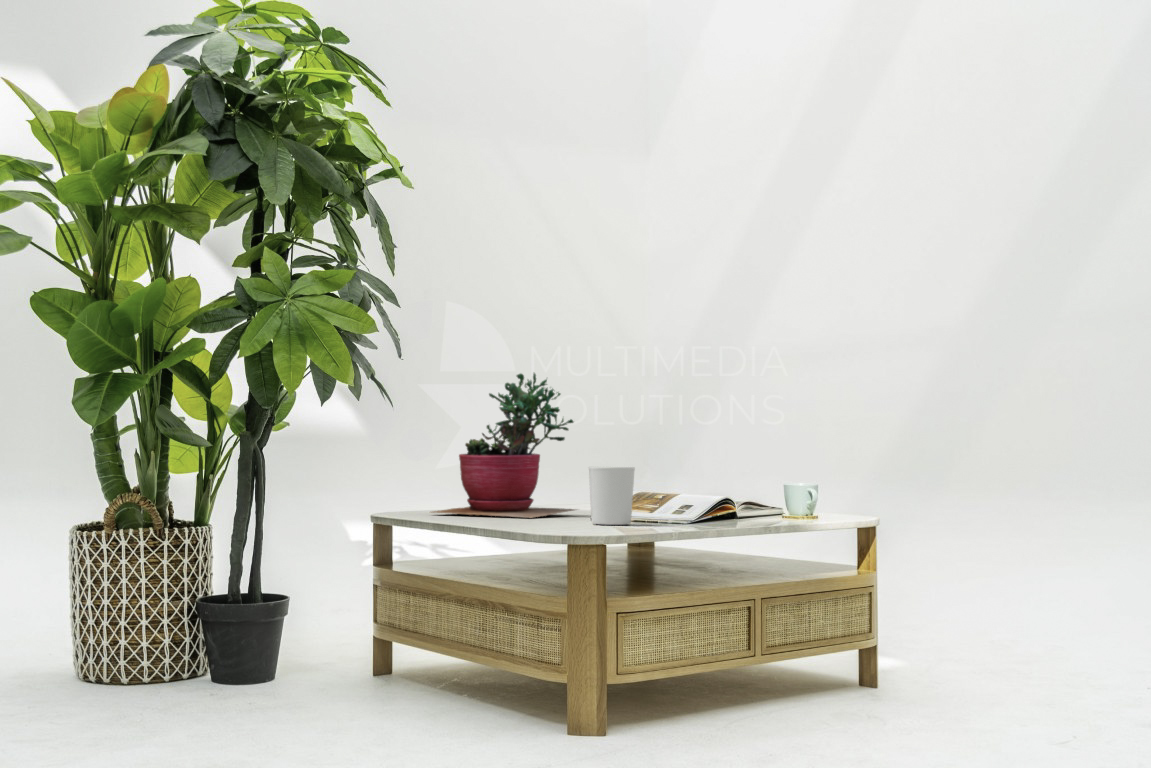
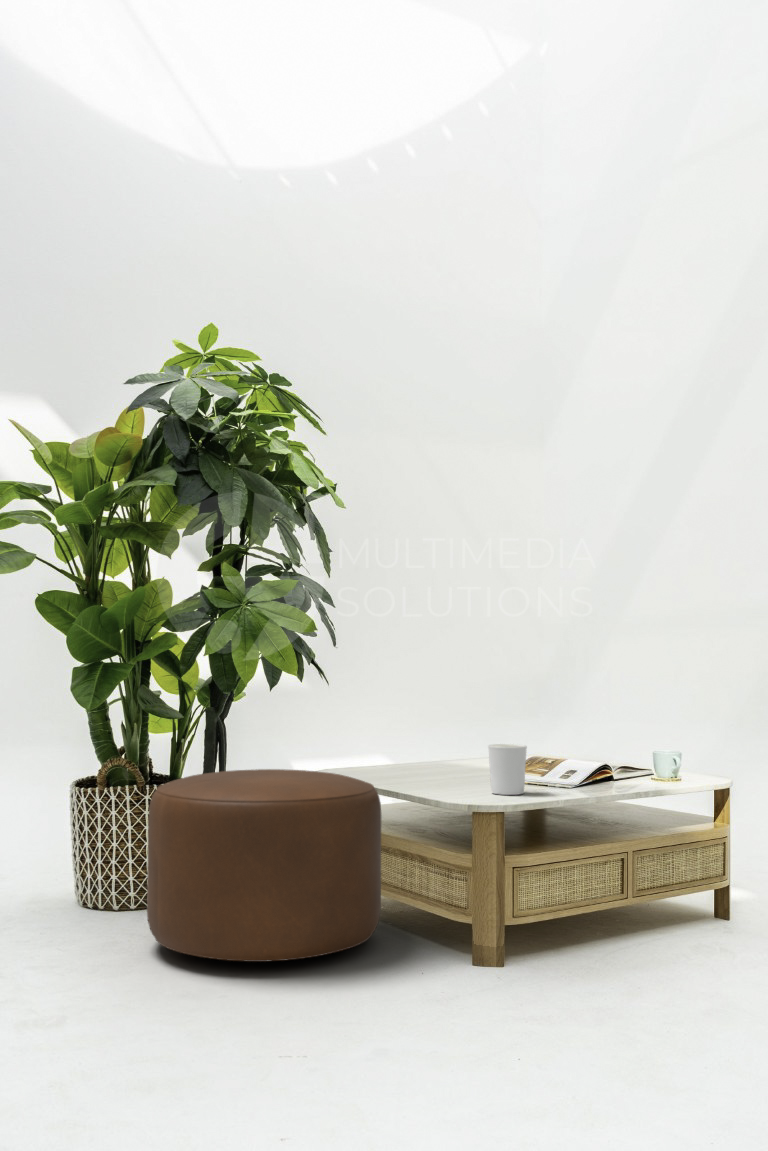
succulent plant: present [433,373,576,518] -> none [357,656,484,781]
ottoman: none [165,505,458,724] -> present [147,769,381,962]

